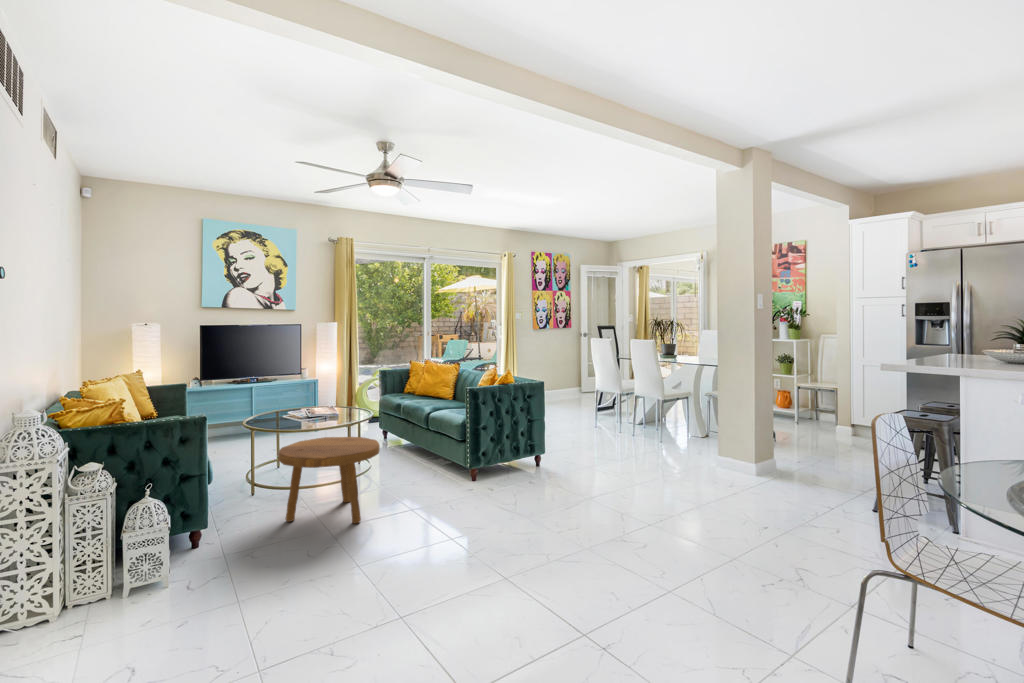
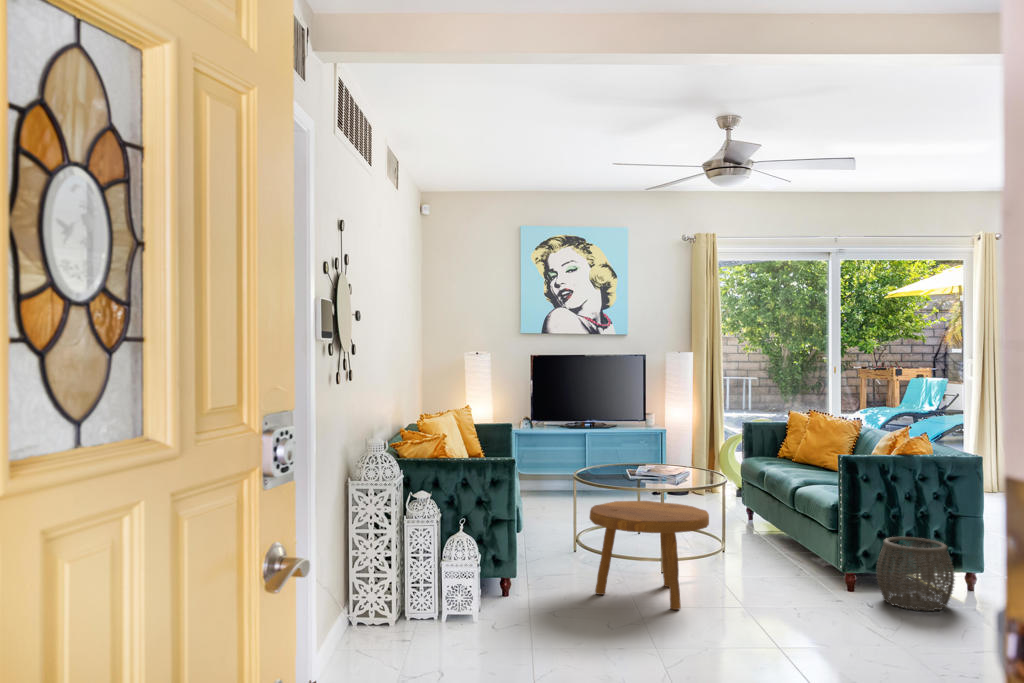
woven basket: none [492,439,540,489] -> present [876,537,955,611]

